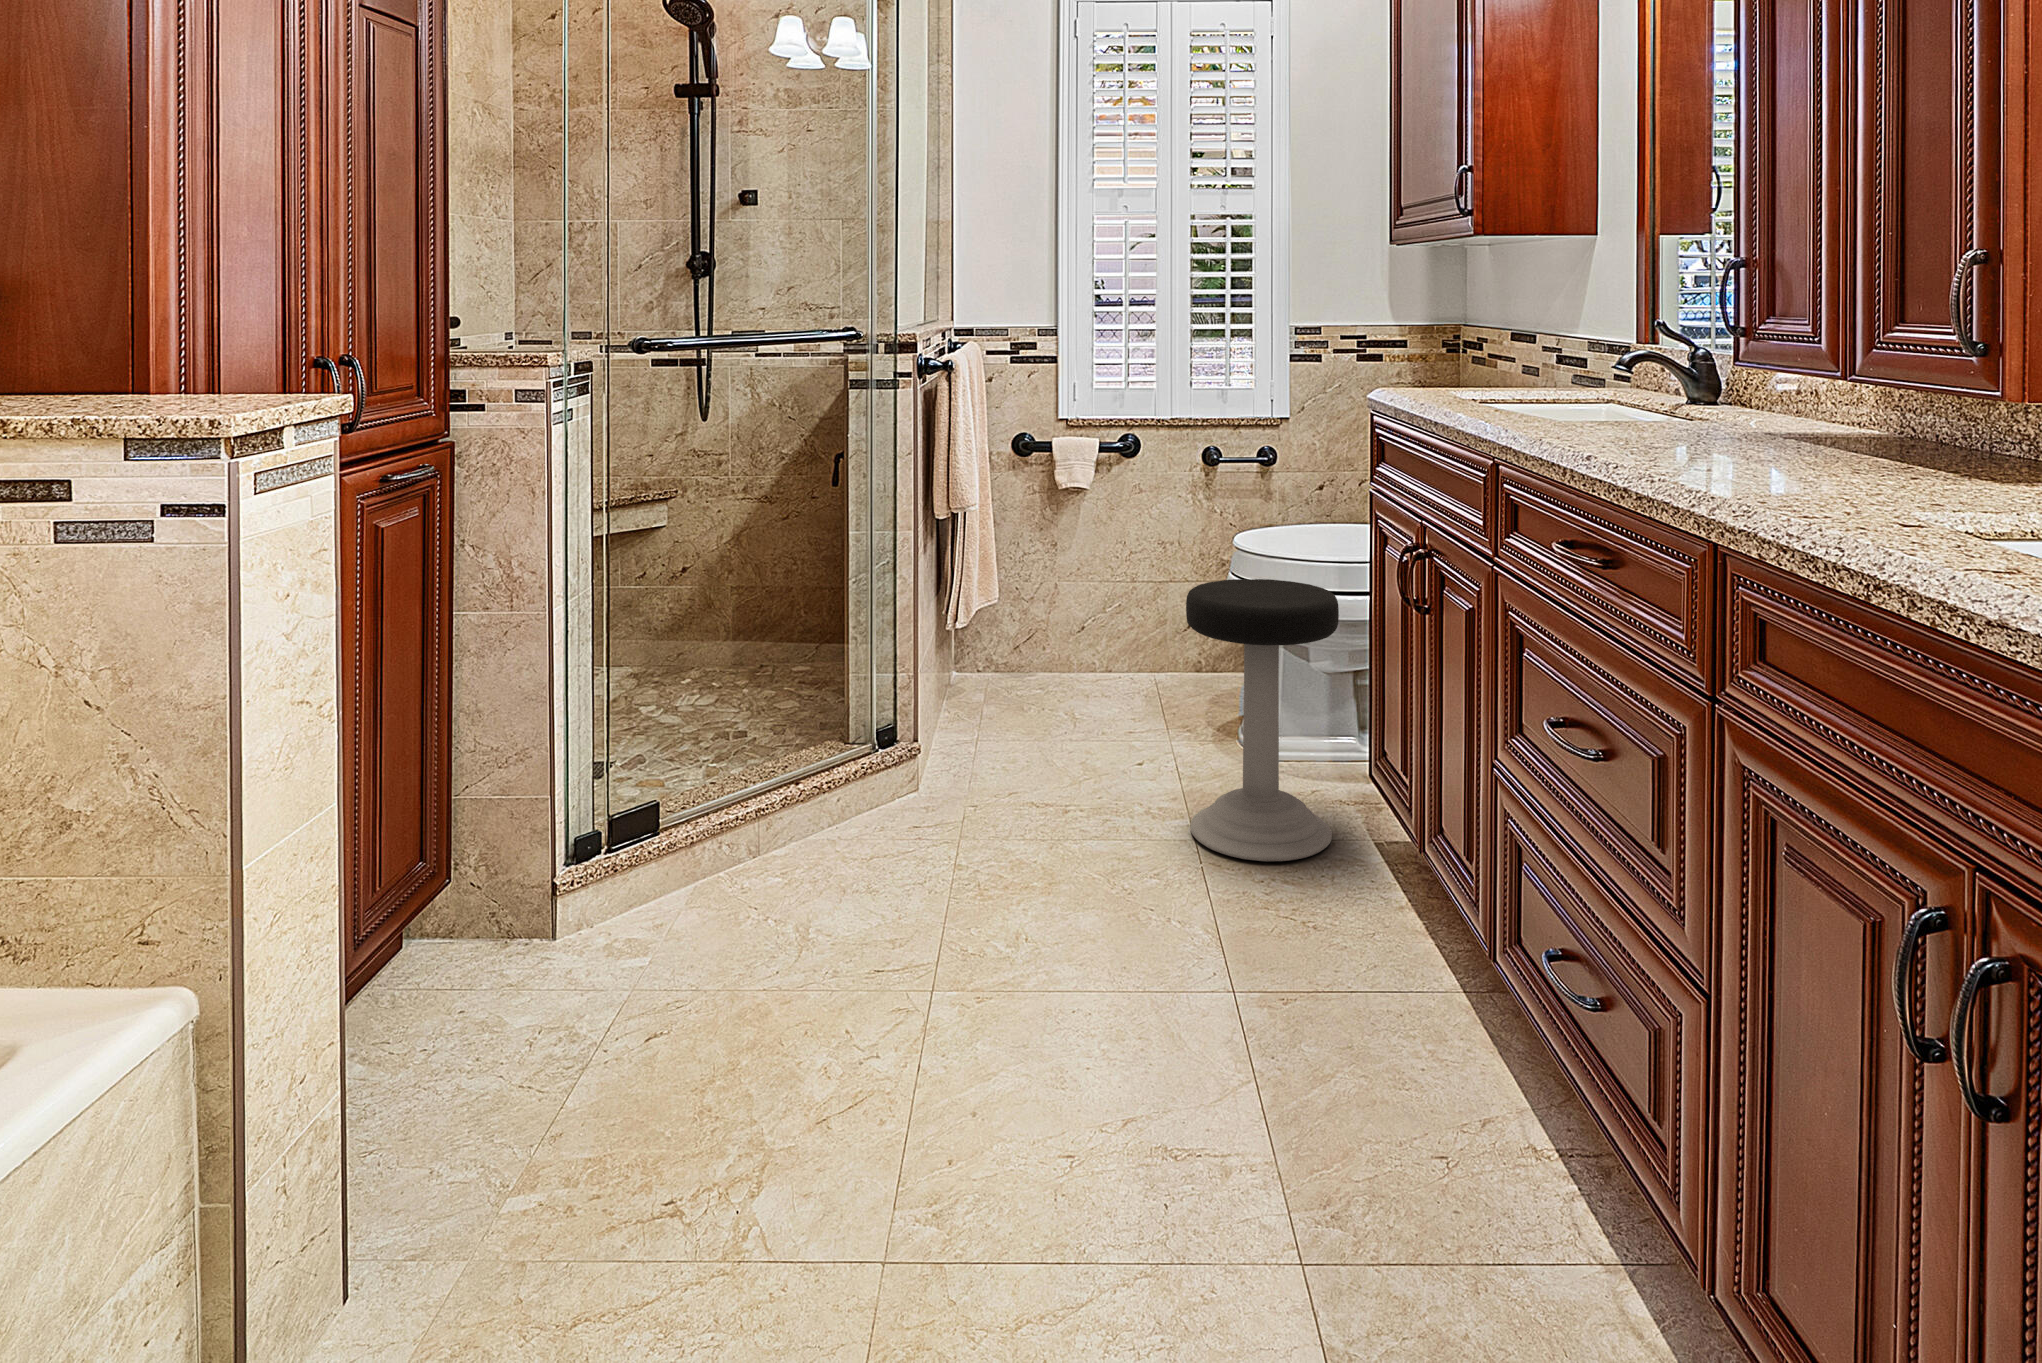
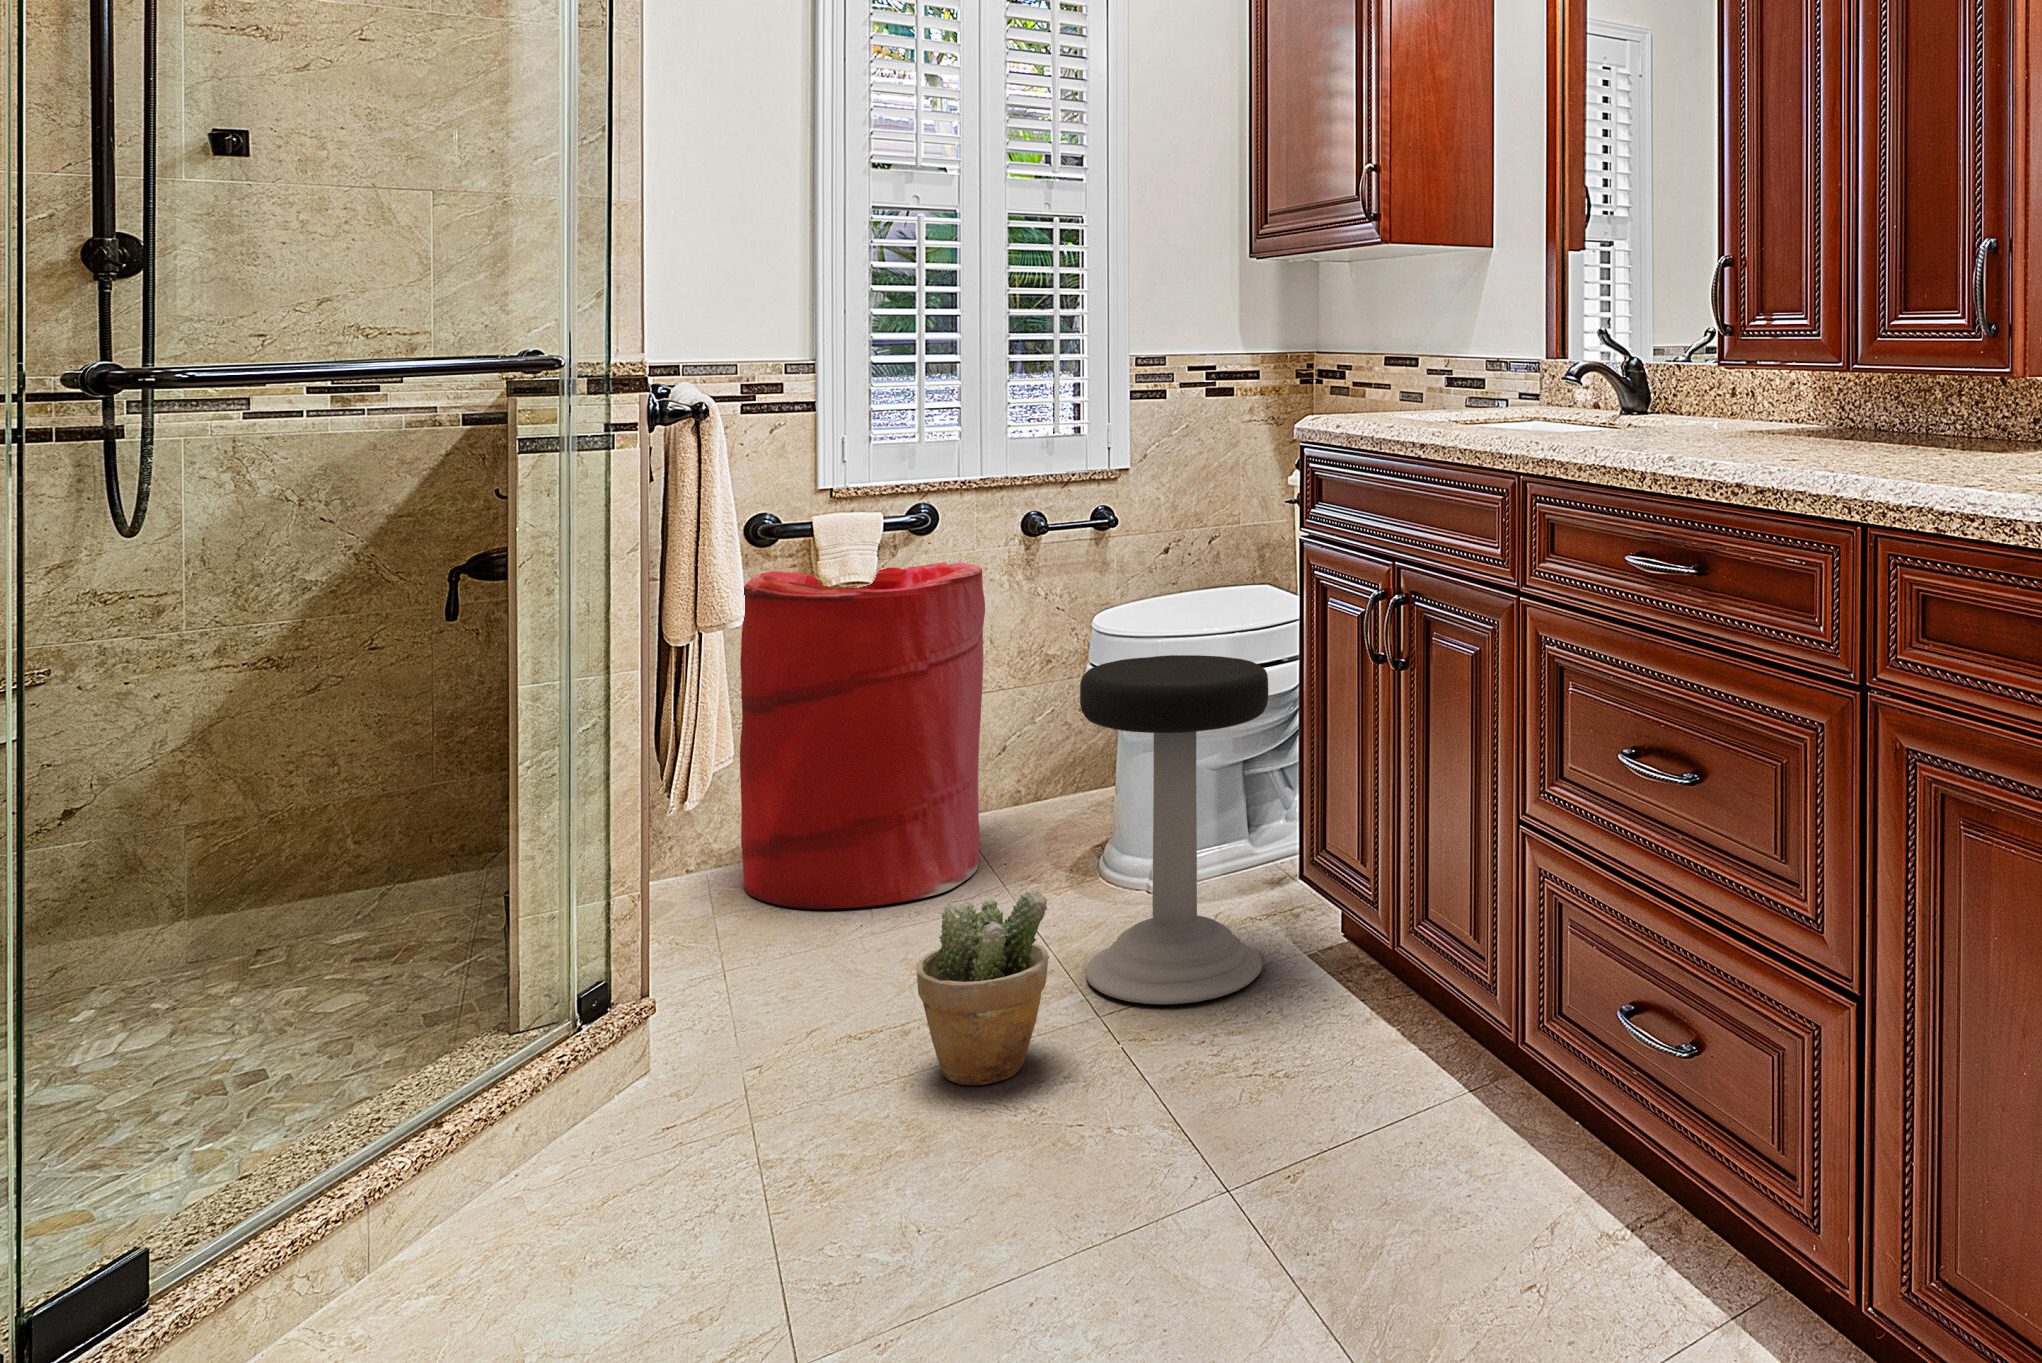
laundry hamper: none [987,488,1160,743] -> present [740,562,985,909]
potted plant: none [1039,754,1136,893] -> present [916,891,1049,1085]

